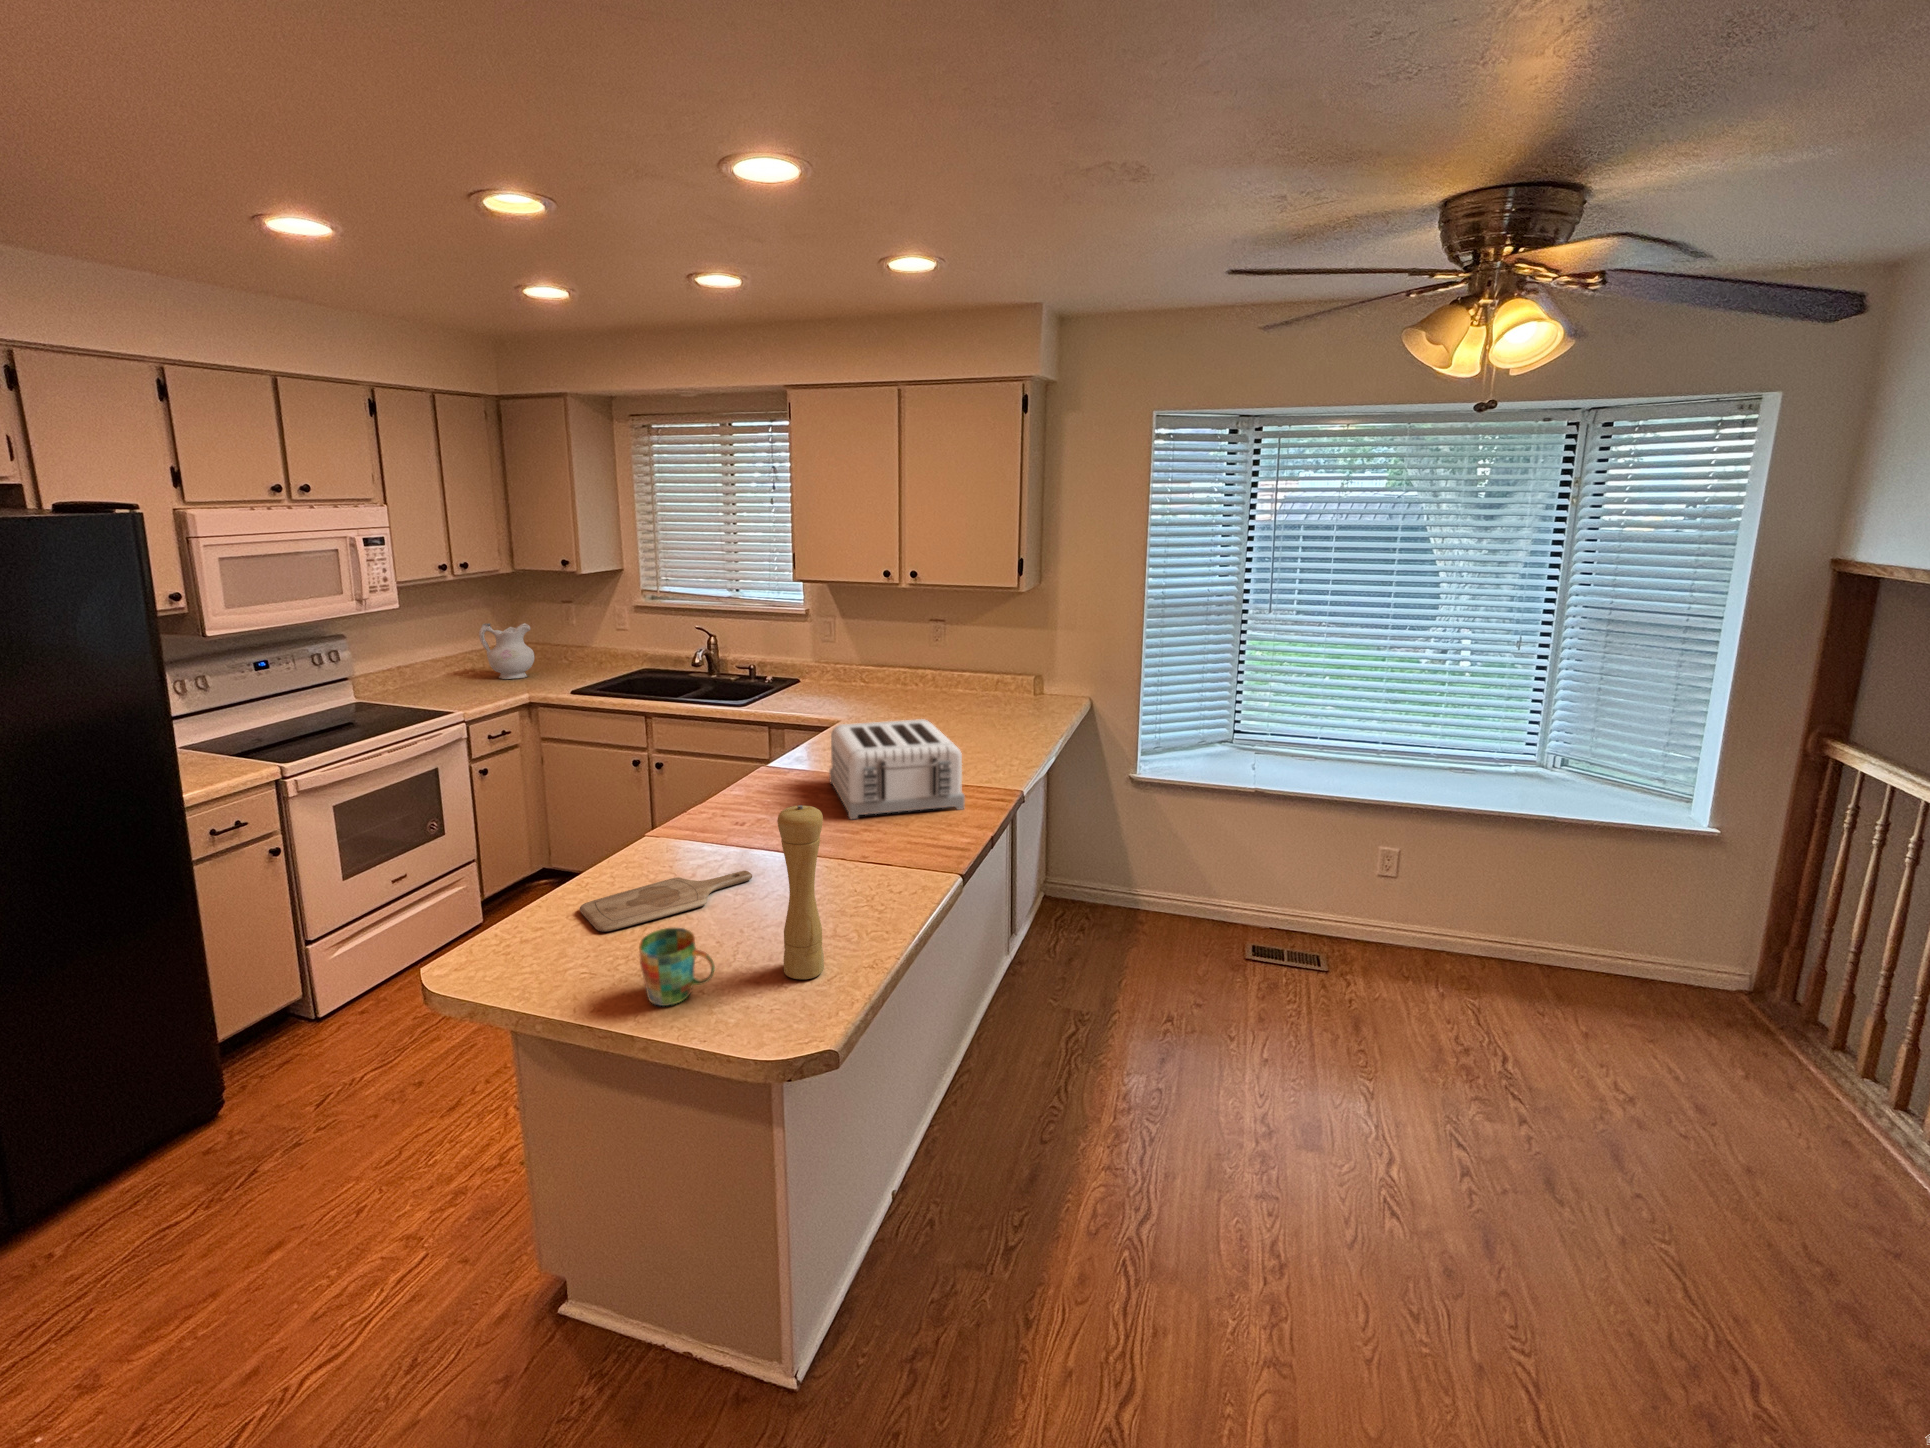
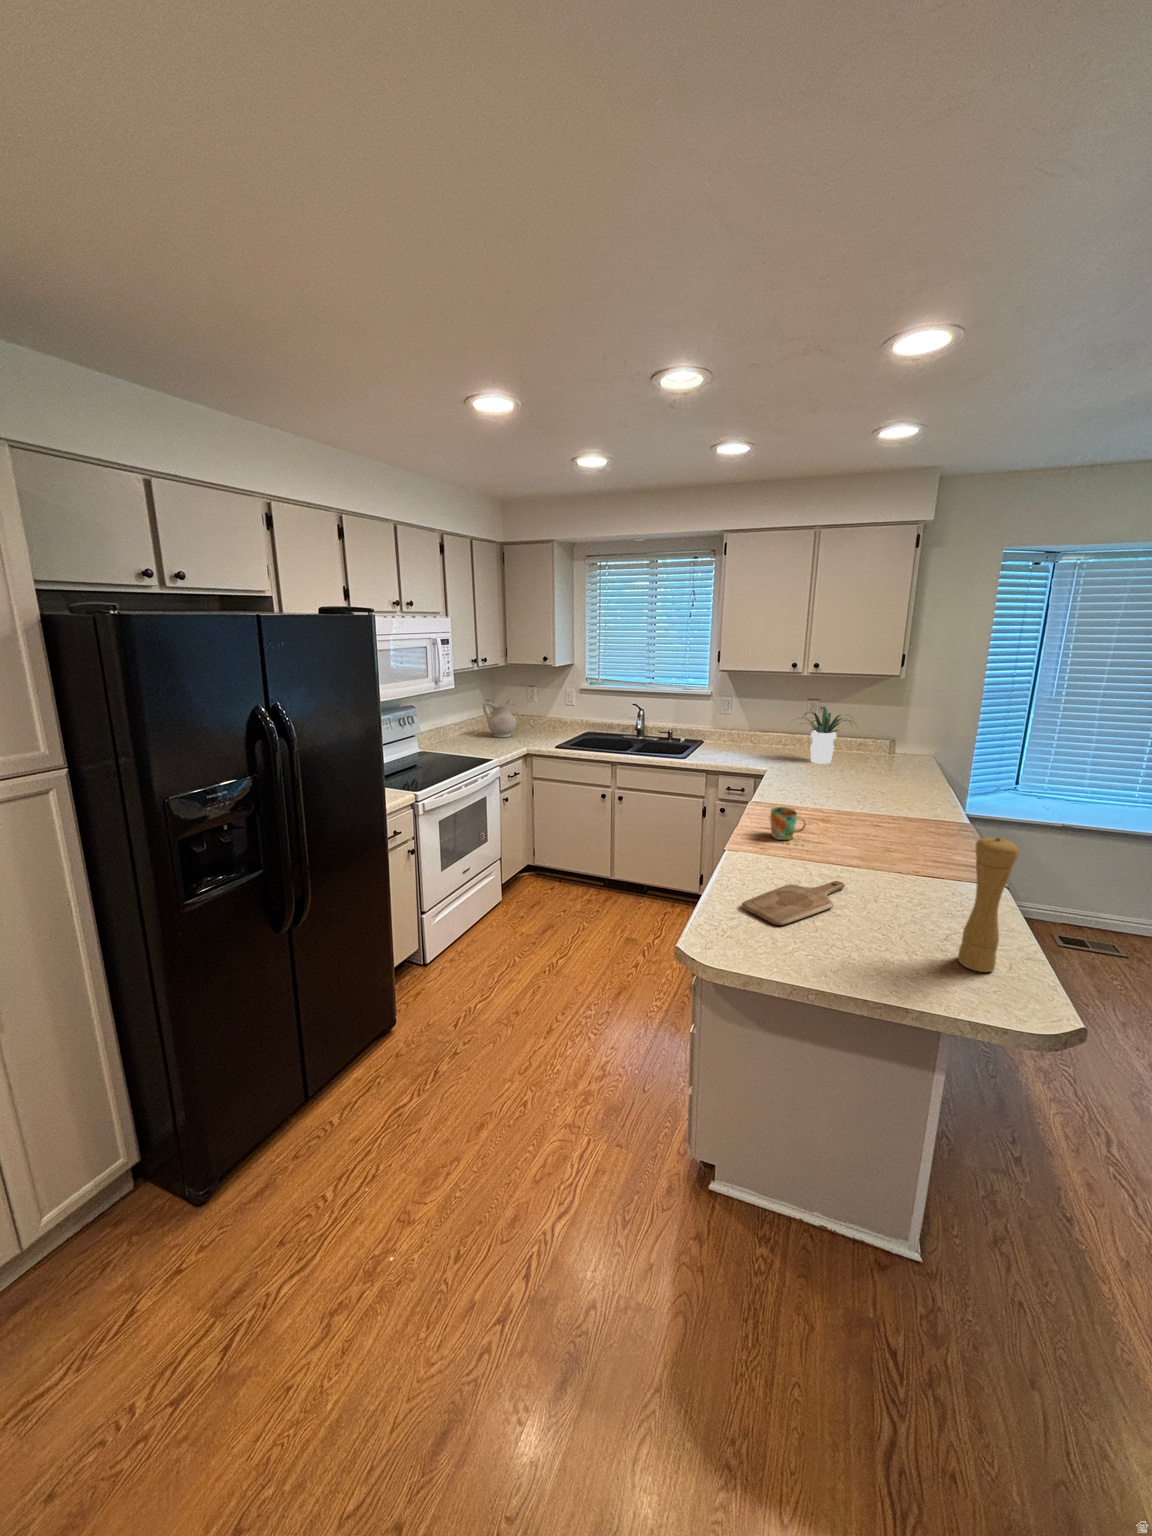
potted plant: none [888,630,974,711] -> present [804,707,855,764]
toaster: present [829,719,965,819] -> none [813,770,942,843]
mug: present [639,928,715,1006] -> present [770,807,806,840]

